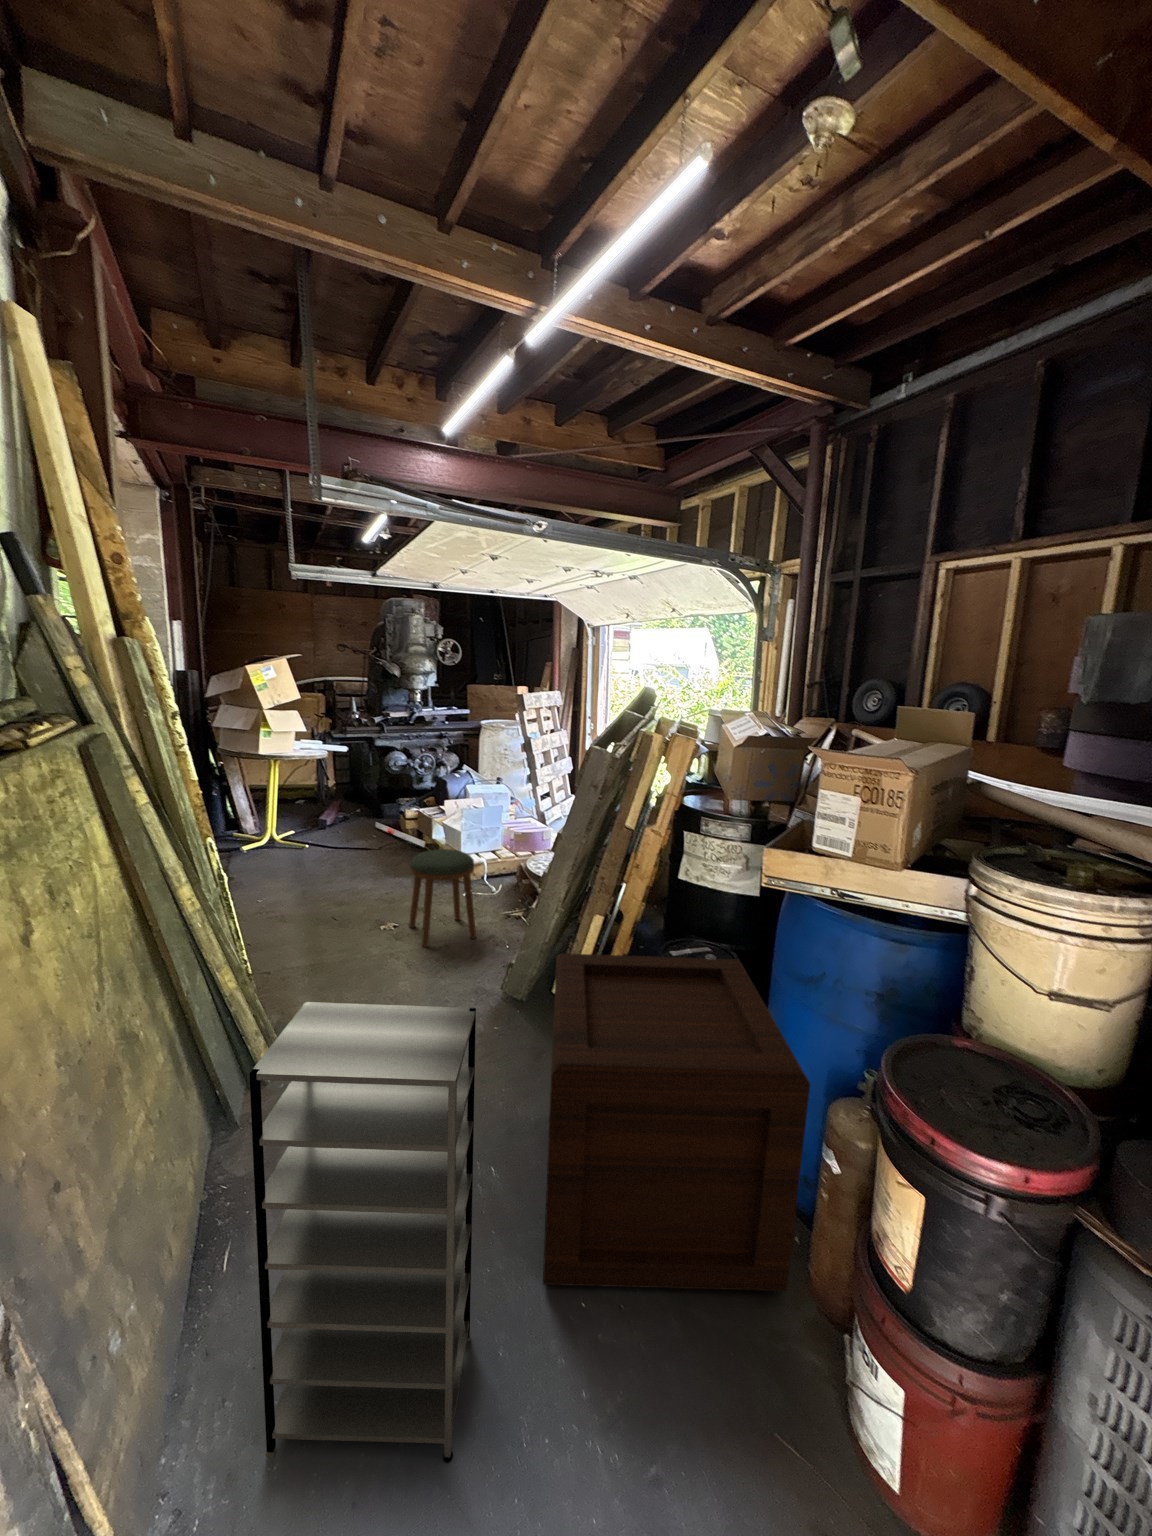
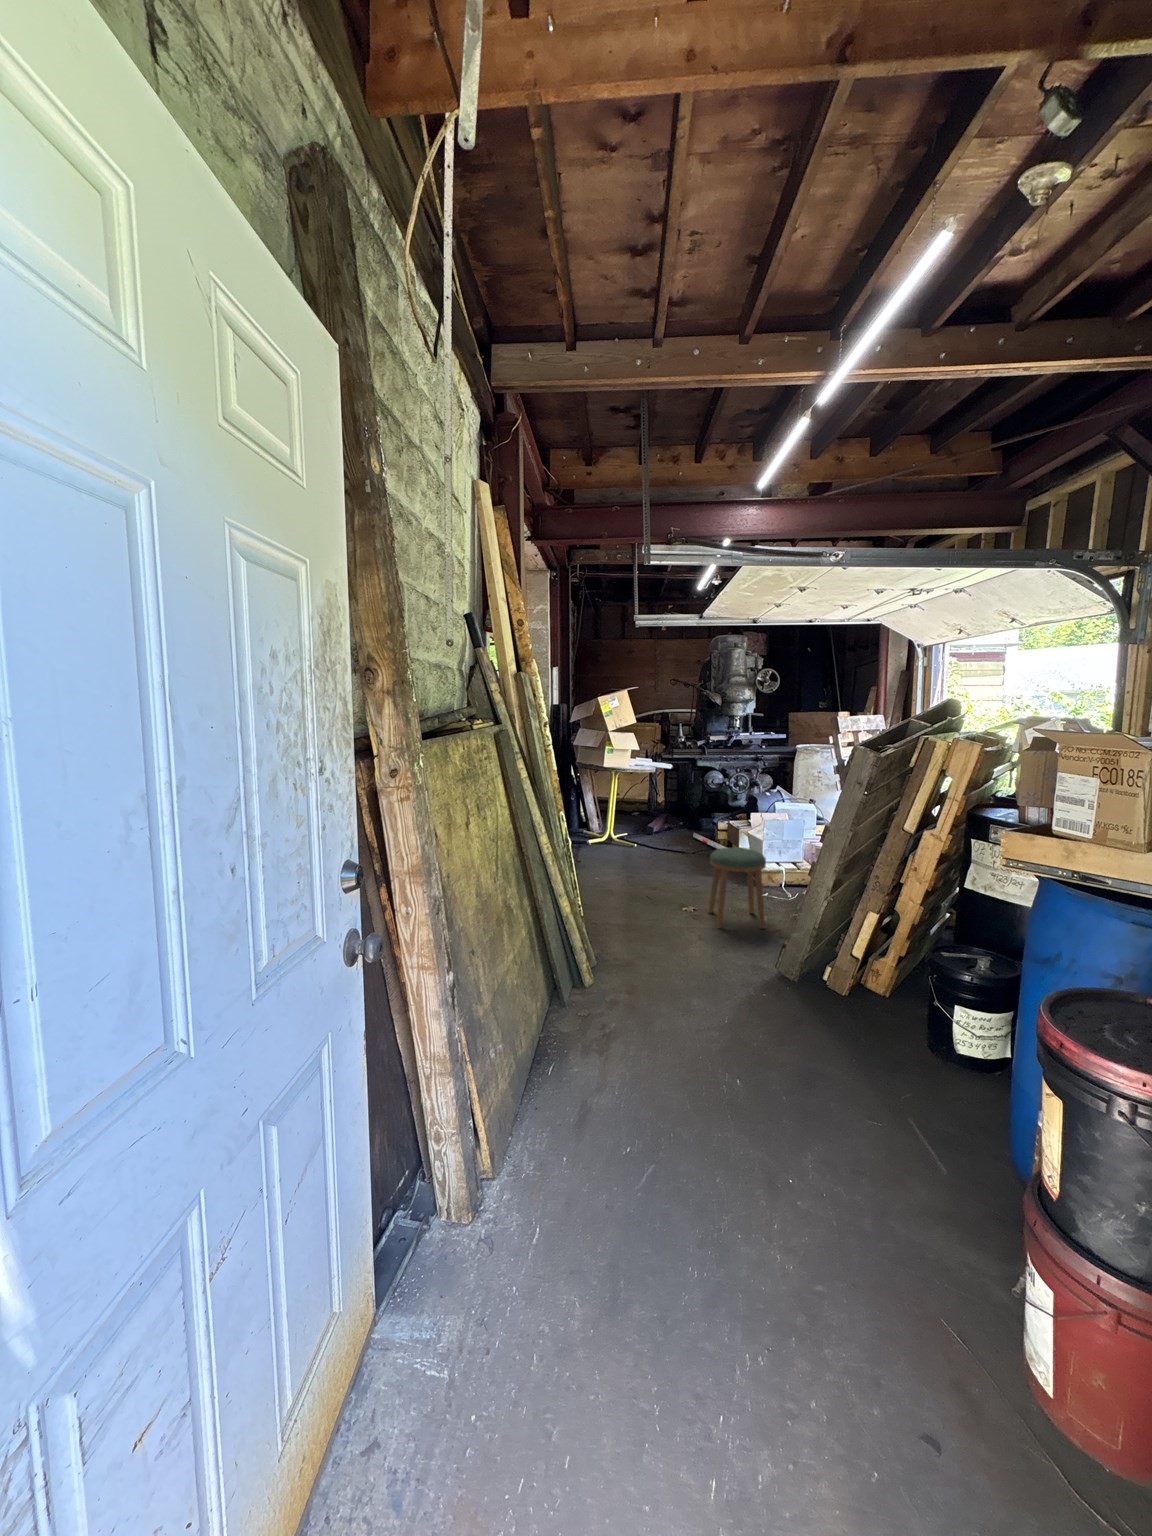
wooden crate: present [543,953,810,1291] -> none [763,916,1011,1234]
shelving unit: present [249,1002,476,1463] -> none [566,890,708,1212]

